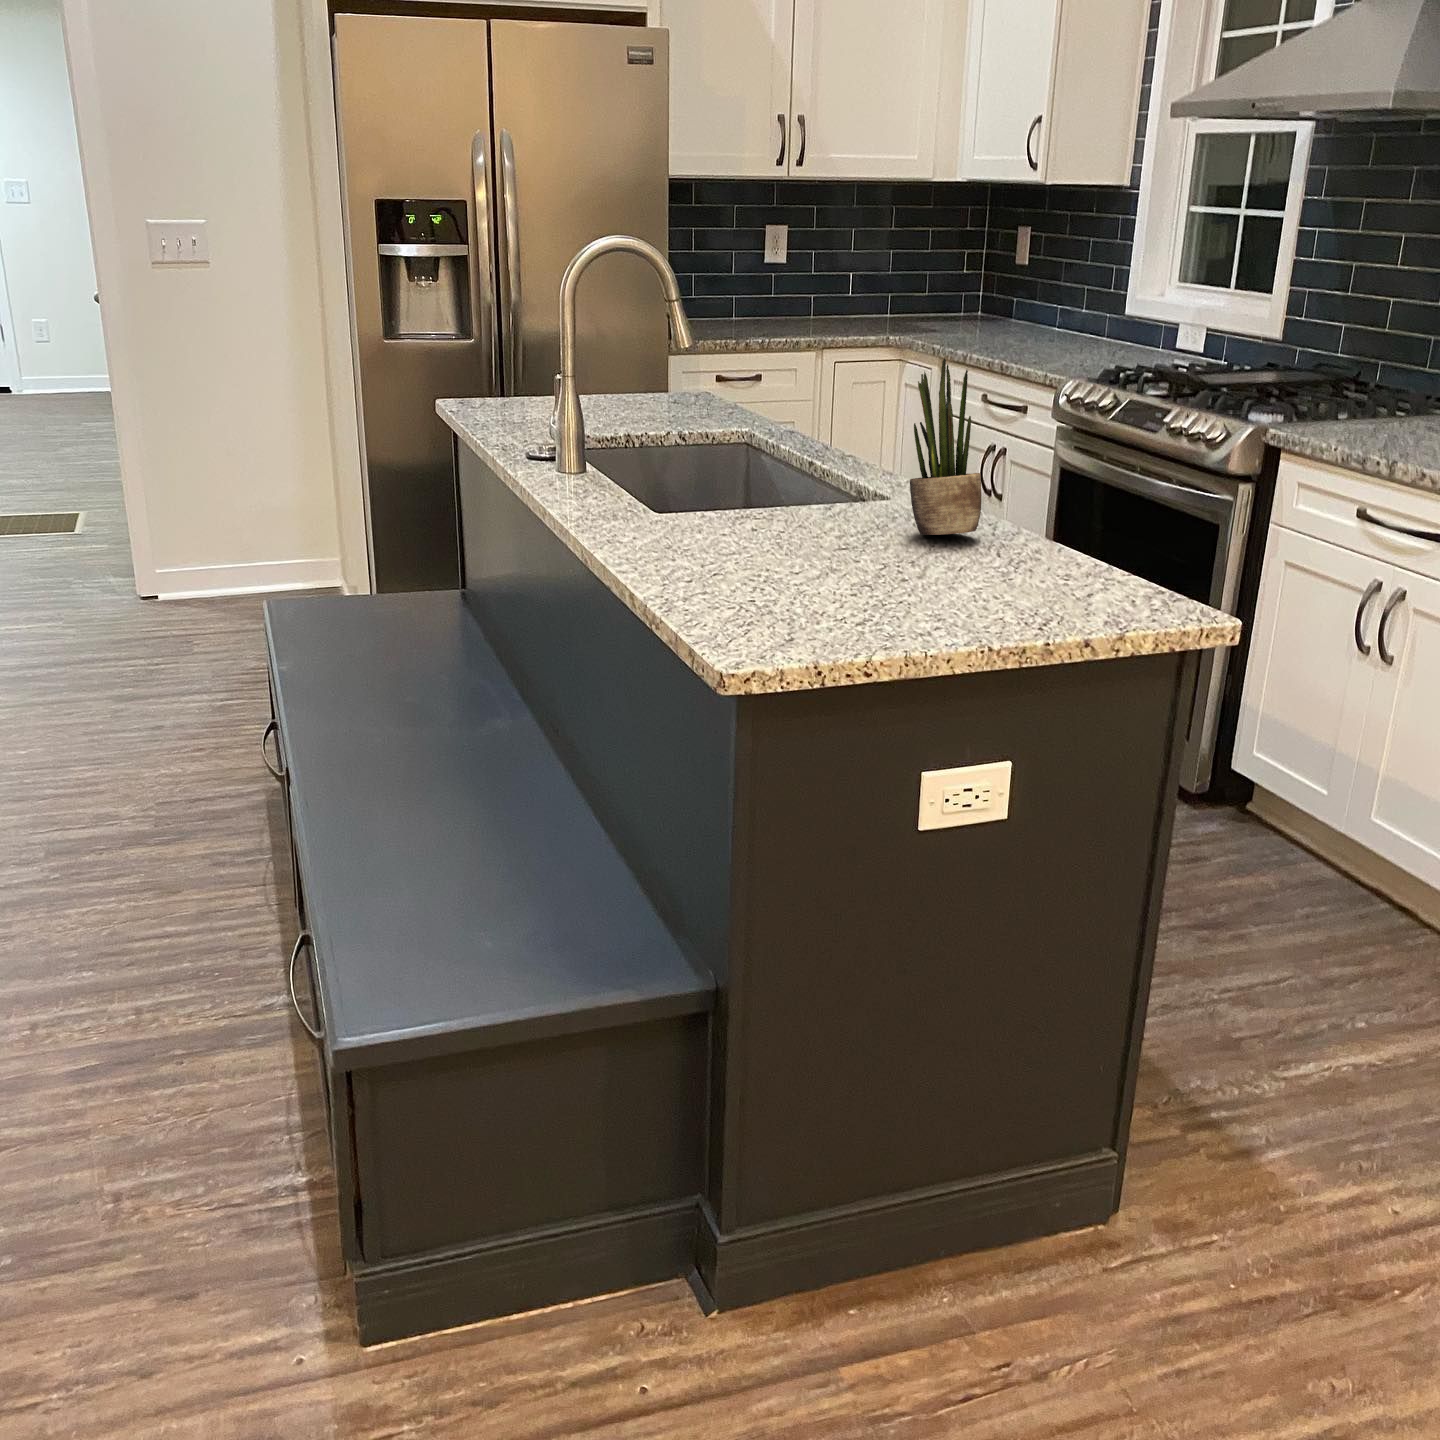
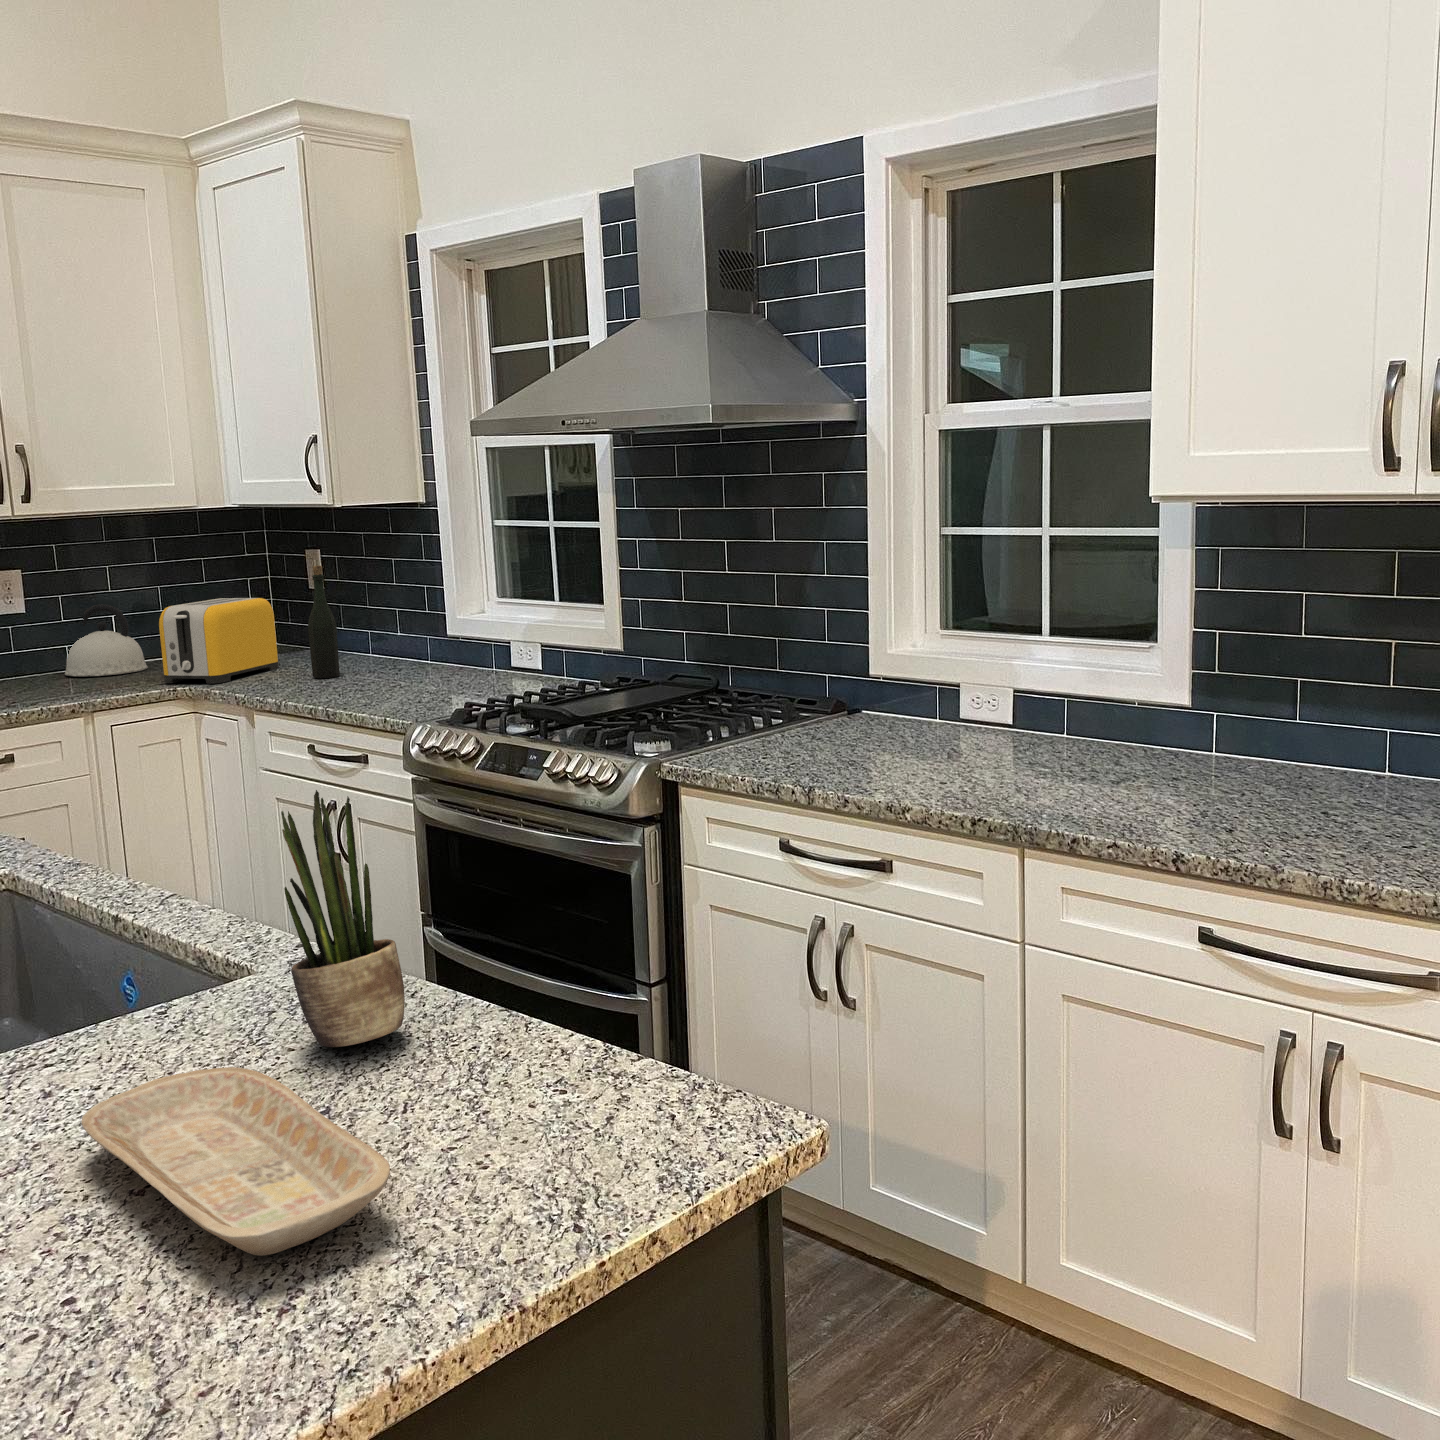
bottle: none [1001,238,1028,341] -> present [308,565,340,678]
kettle: none [802,261,870,322] -> present [65,604,148,676]
toaster: none [880,263,979,336] -> present [159,598,279,684]
tray: none [771,522,937,604] -> present [81,1067,390,1256]

